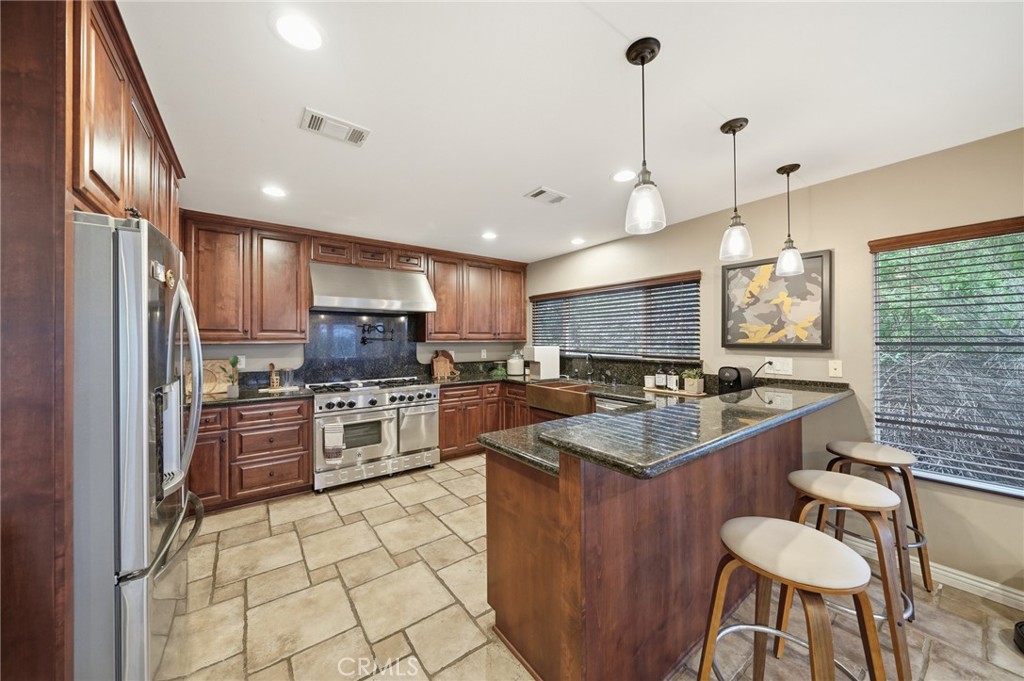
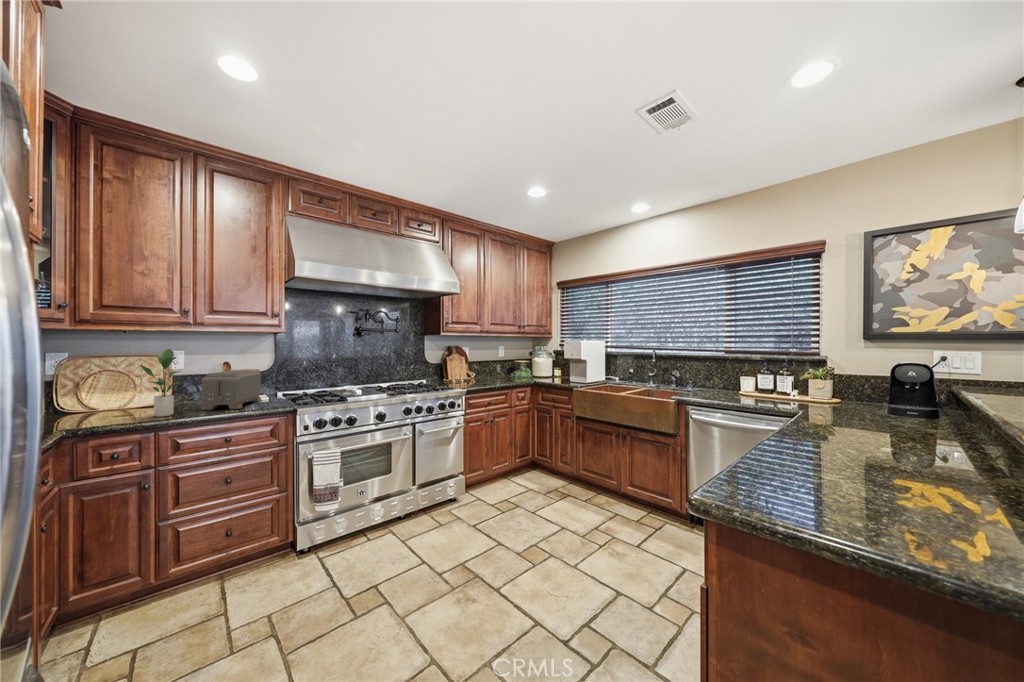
toaster: none [255,369,294,395] -> present [201,370,262,410]

